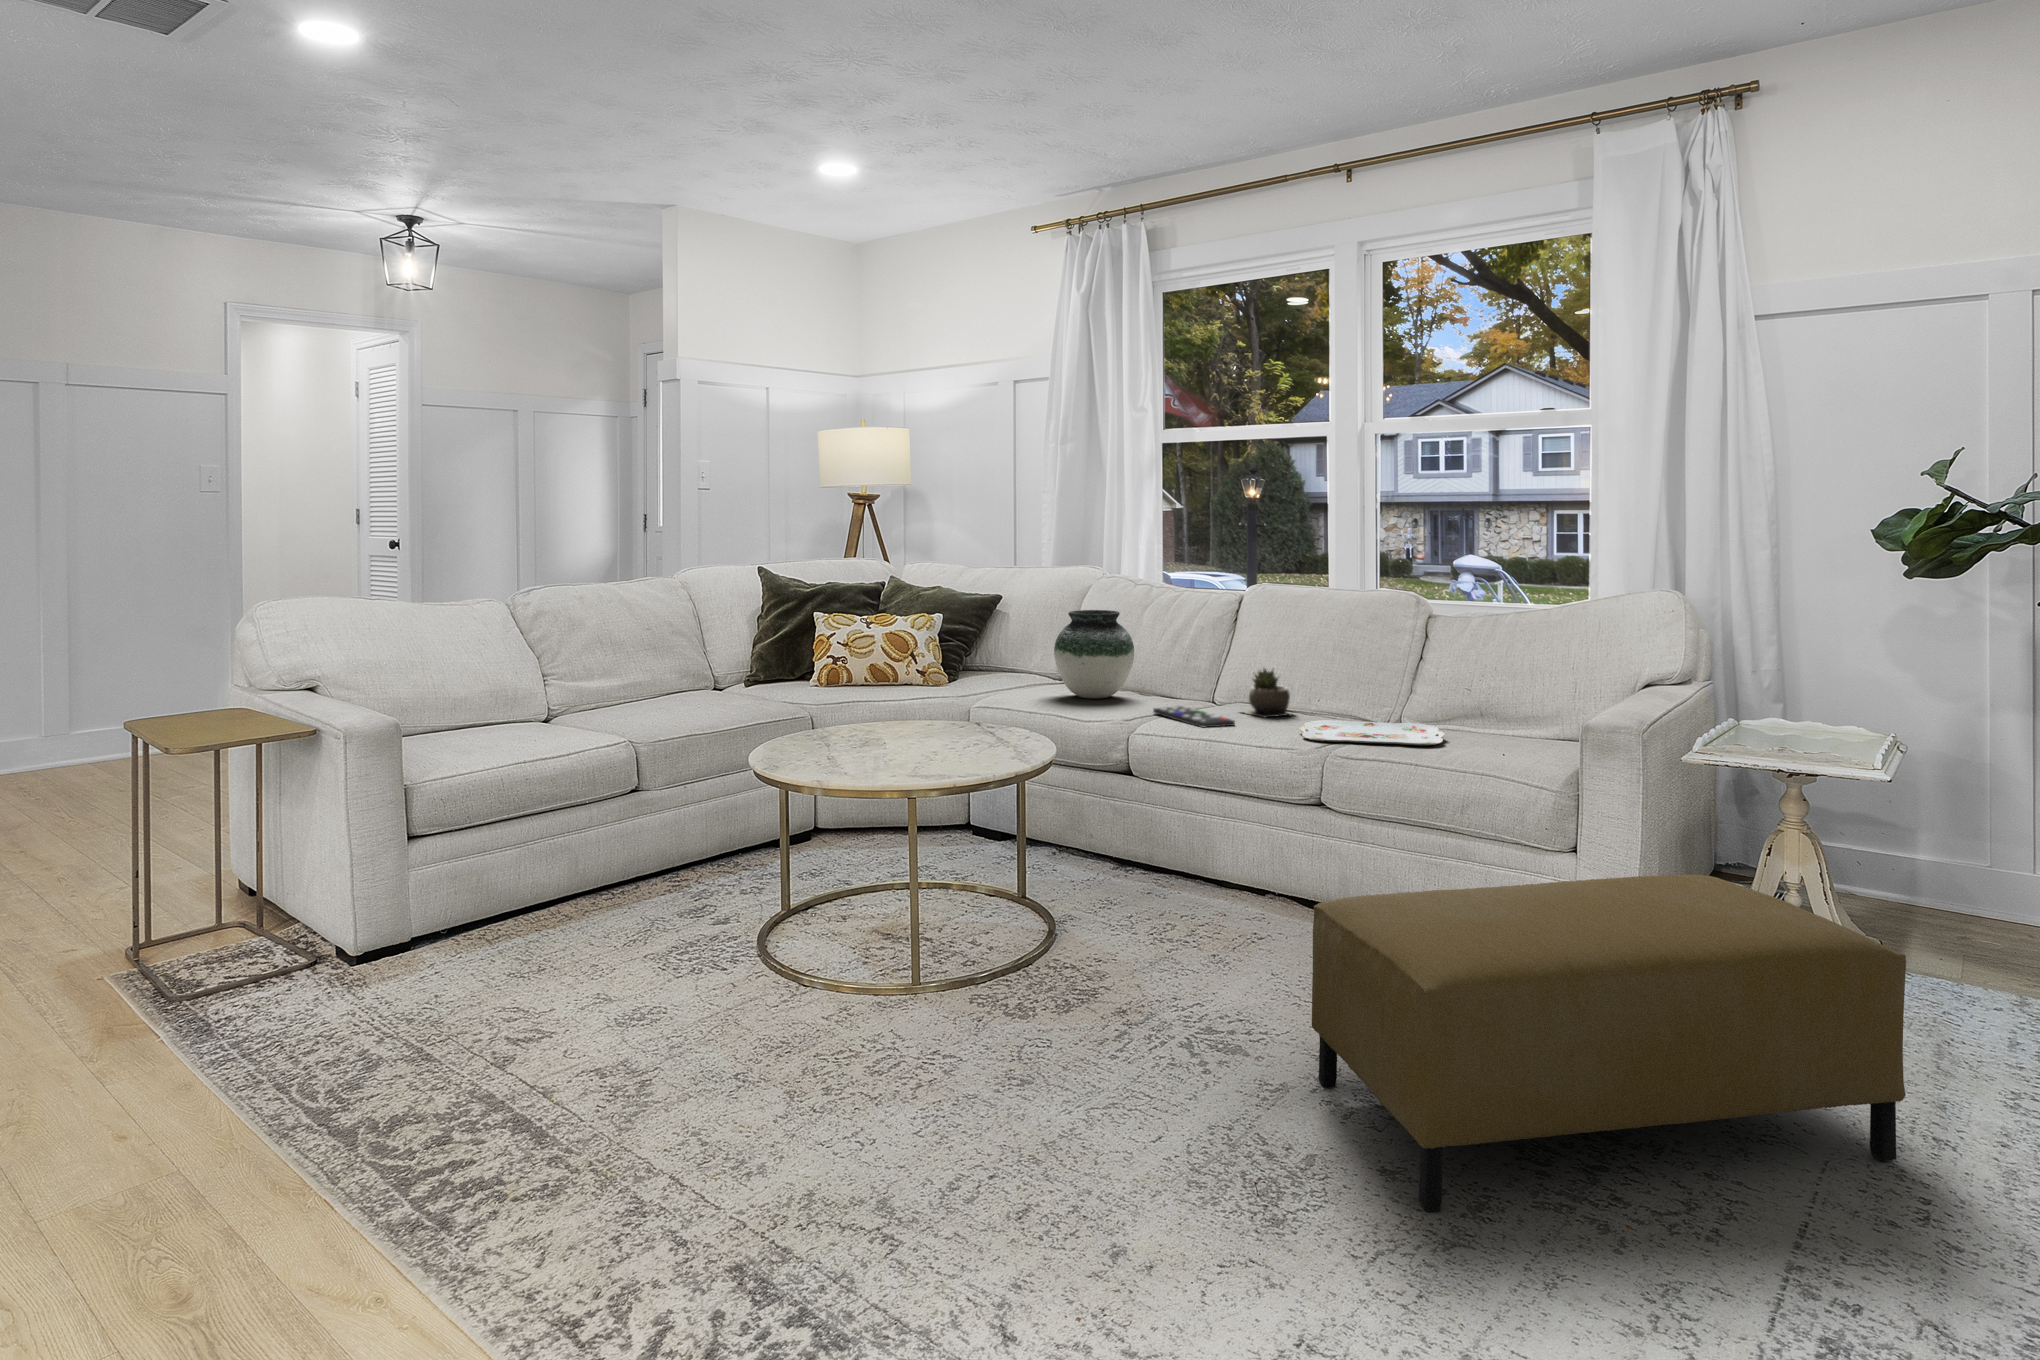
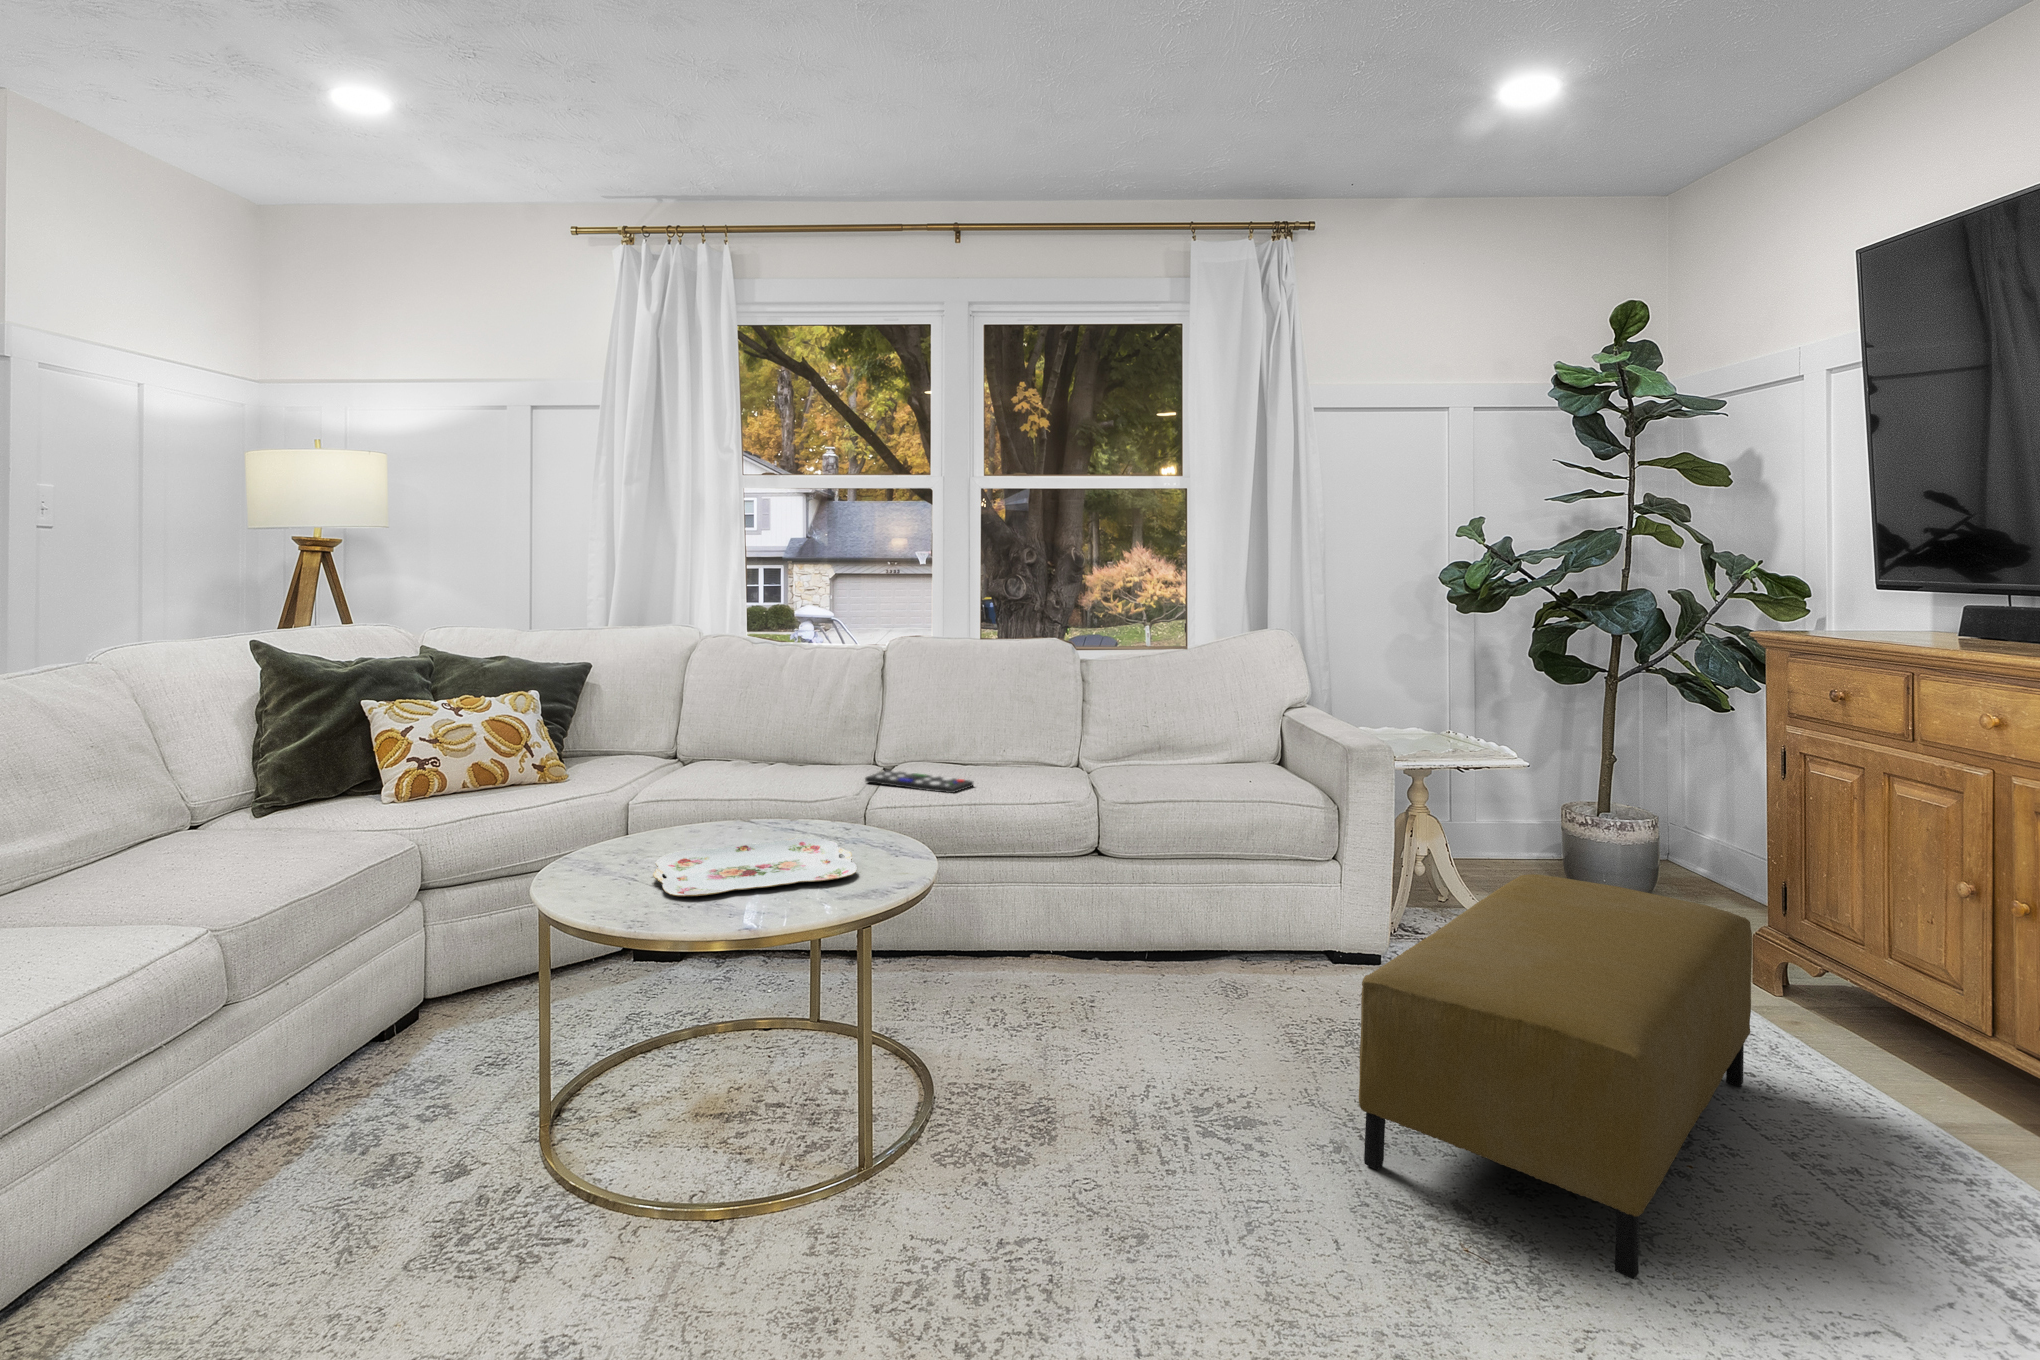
vase: present [1054,610,1134,699] -> none [704,671,796,772]
succulent plant: present [1243,669,1292,718] -> none [933,720,993,773]
serving tray: present [1299,720,1445,746] -> present [653,837,857,896]

